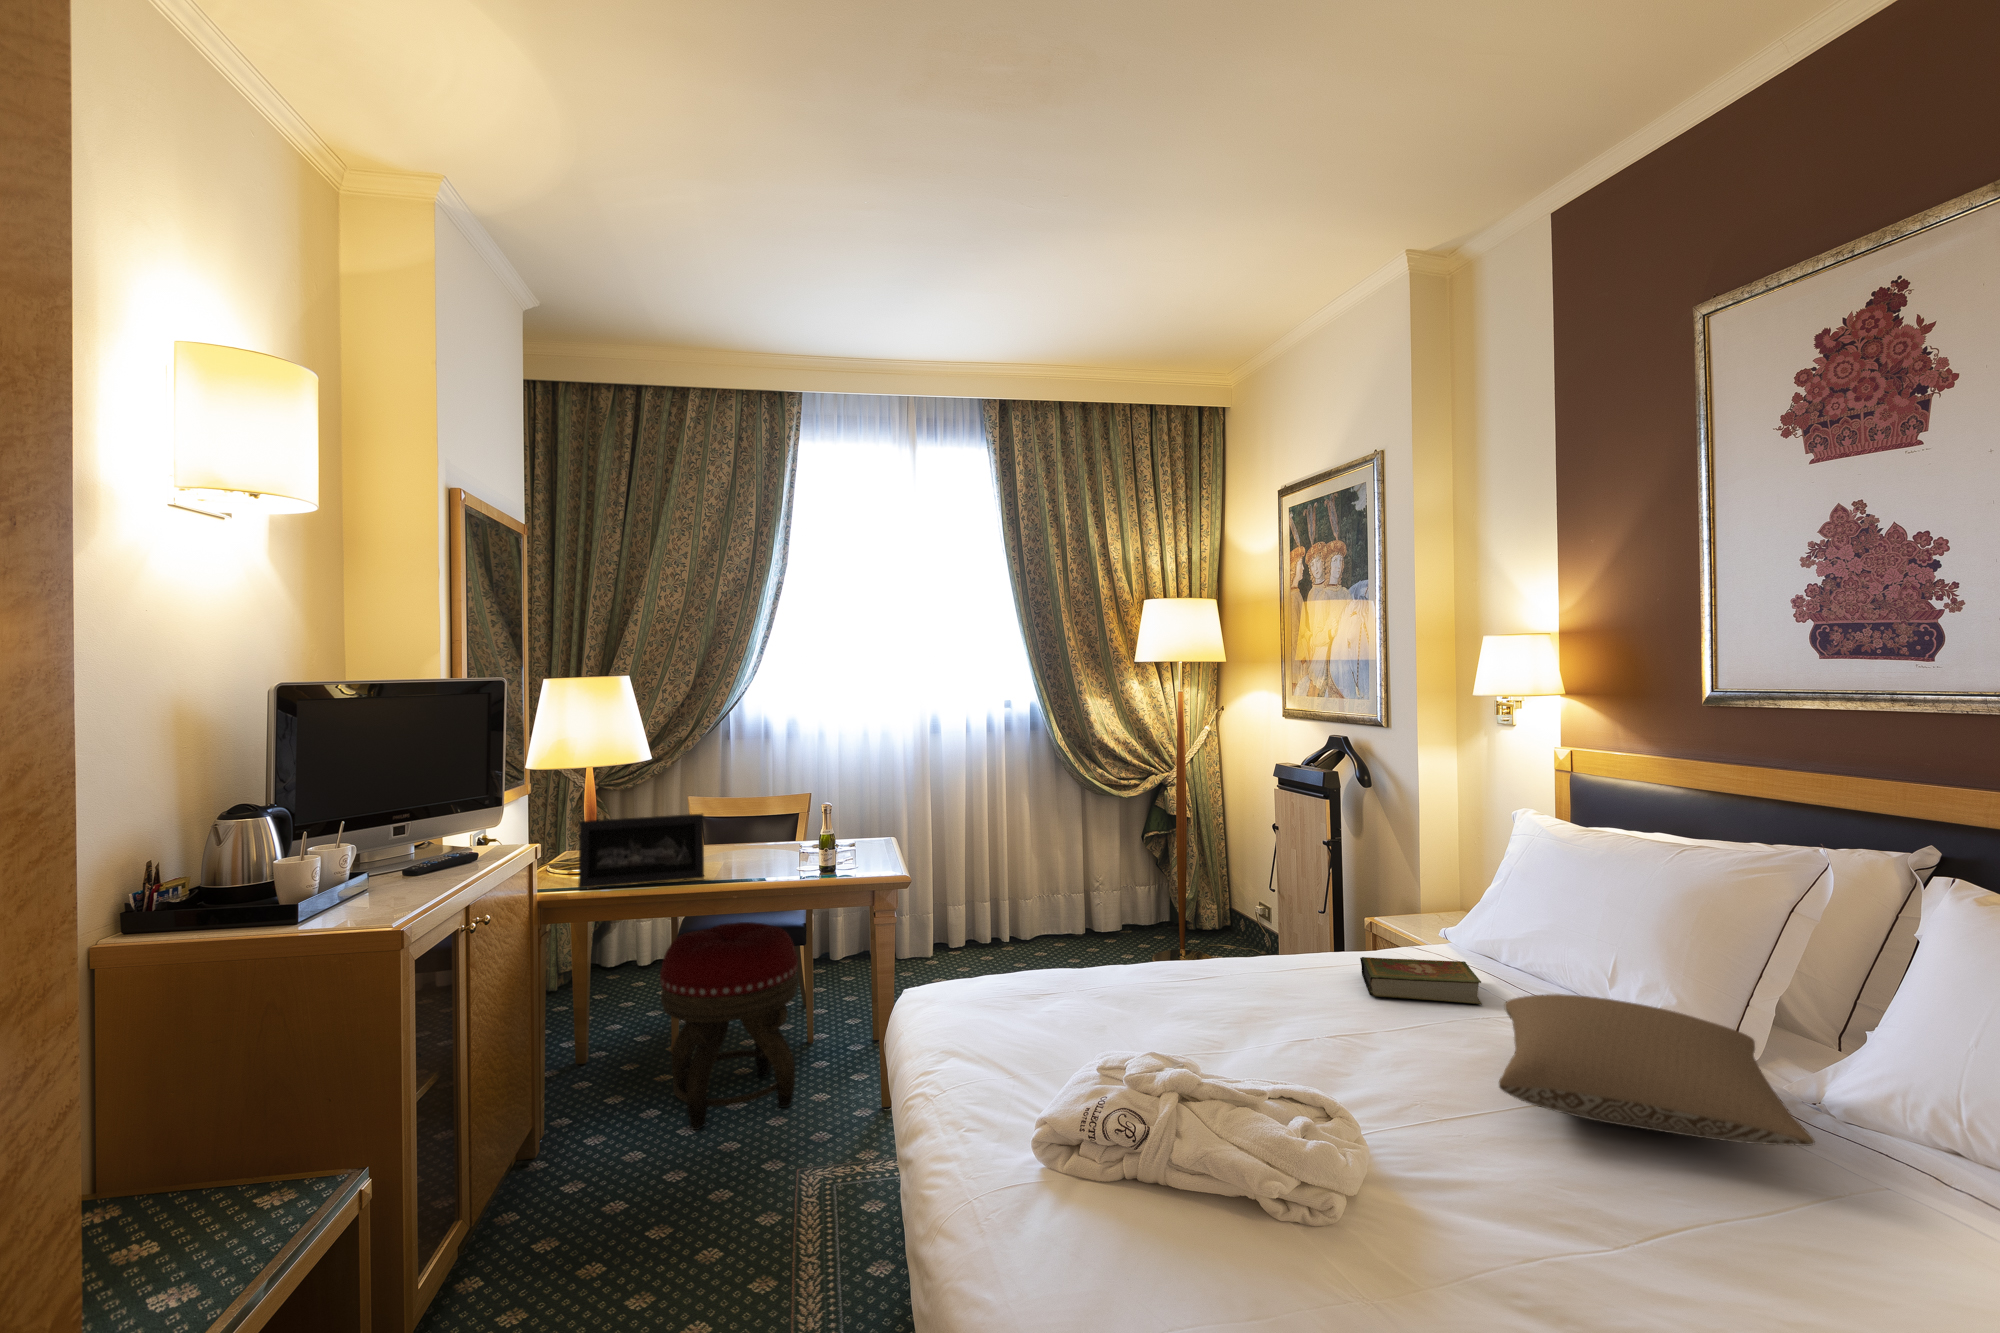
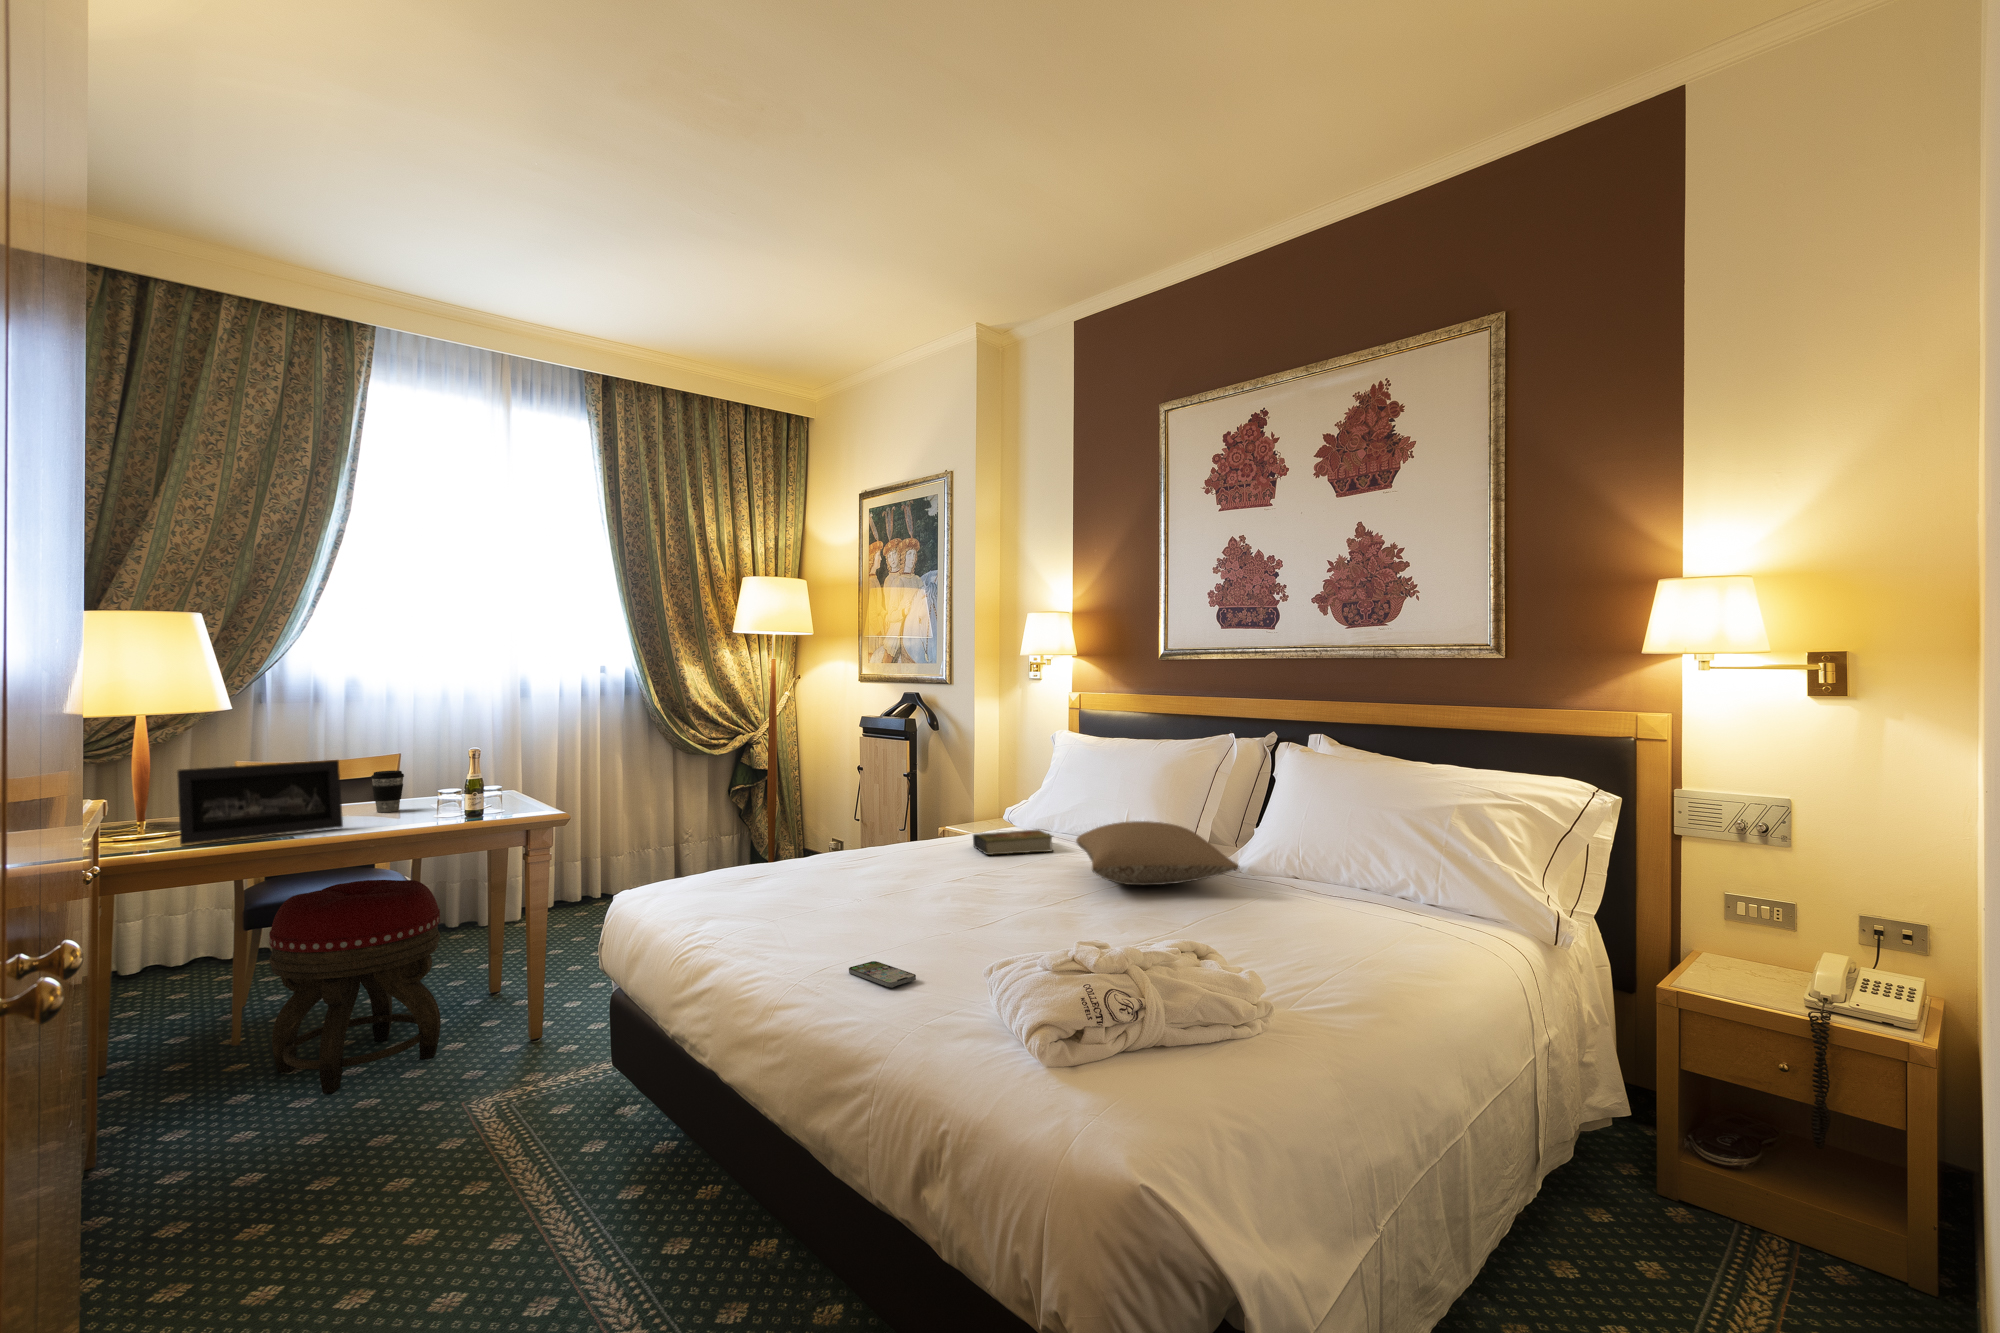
coffee cup: none [749,818,777,859] -> present [371,771,404,812]
smartphone: none [1039,1204,1116,1277] -> present [849,961,916,988]

